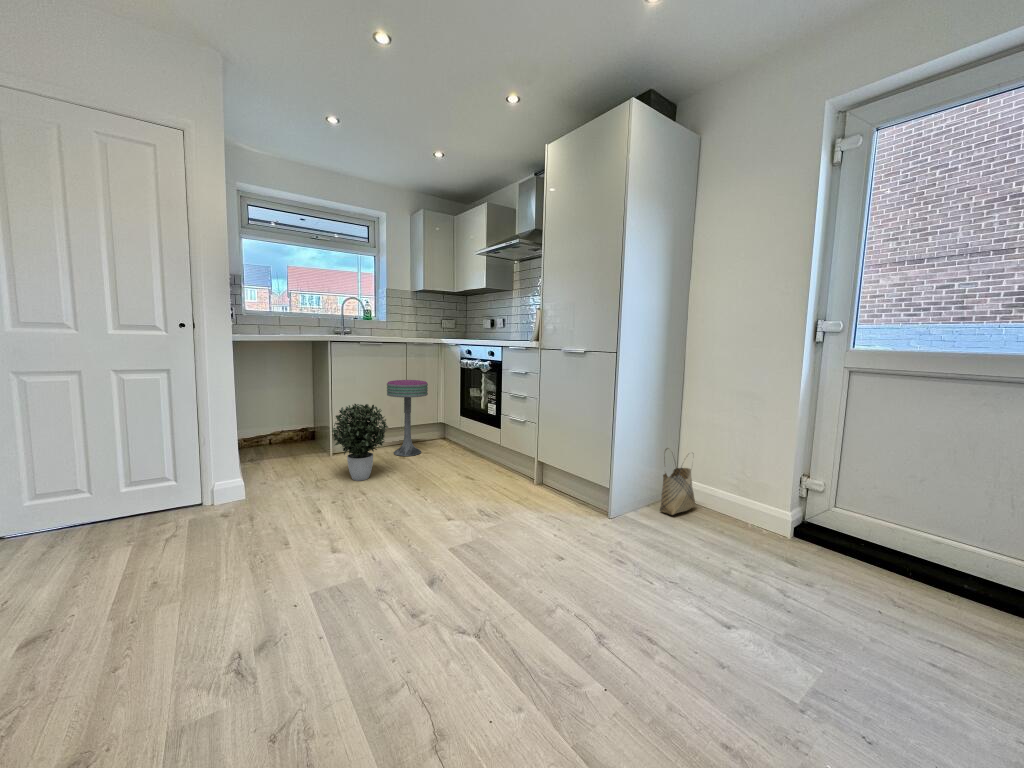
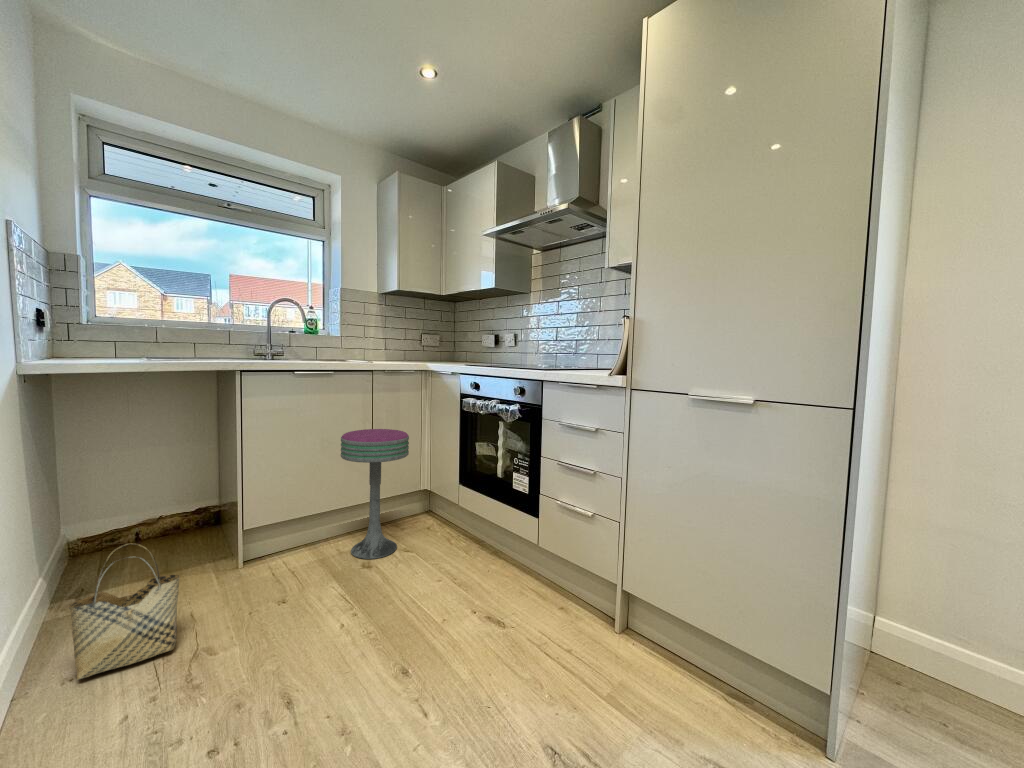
potted plant: present [332,404,388,481] -> none [229,488,345,640]
woven basket: present [660,448,695,515] -> present [68,543,180,680]

